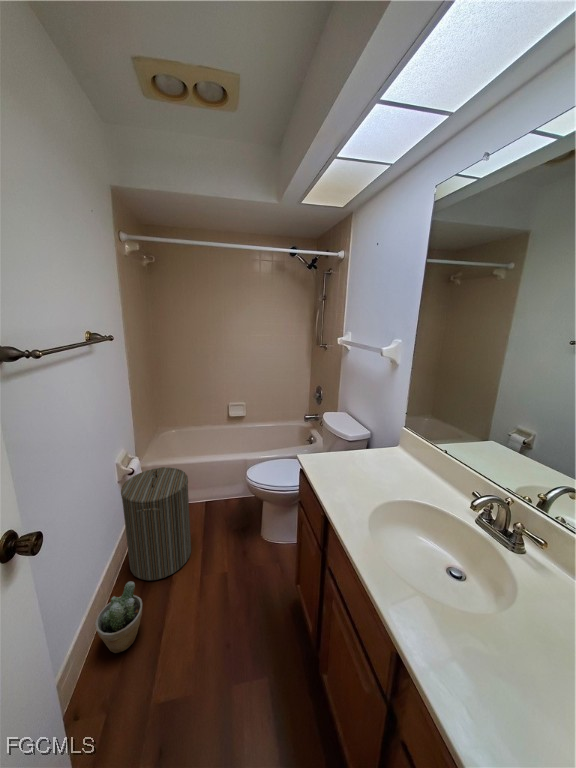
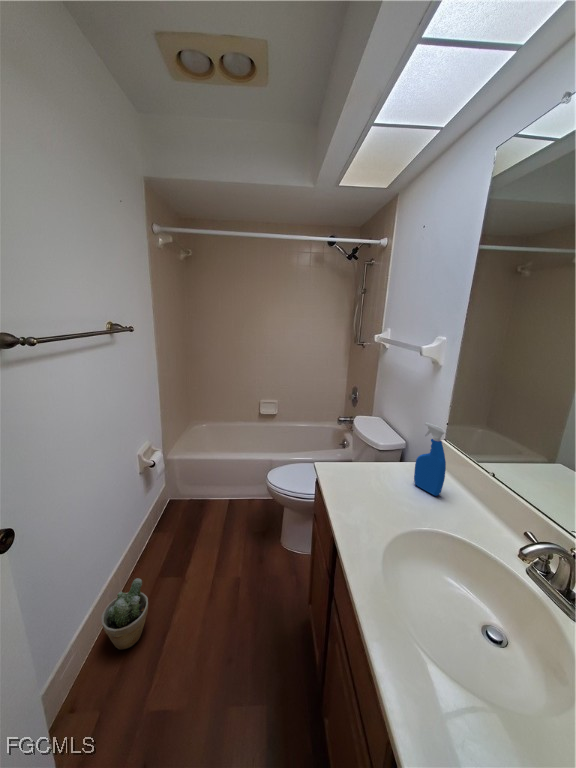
spray bottle: none [383,412,409,473] -> present [414,422,446,496]
laundry hamper: present [121,467,191,580] -> none [138,463,207,579]

